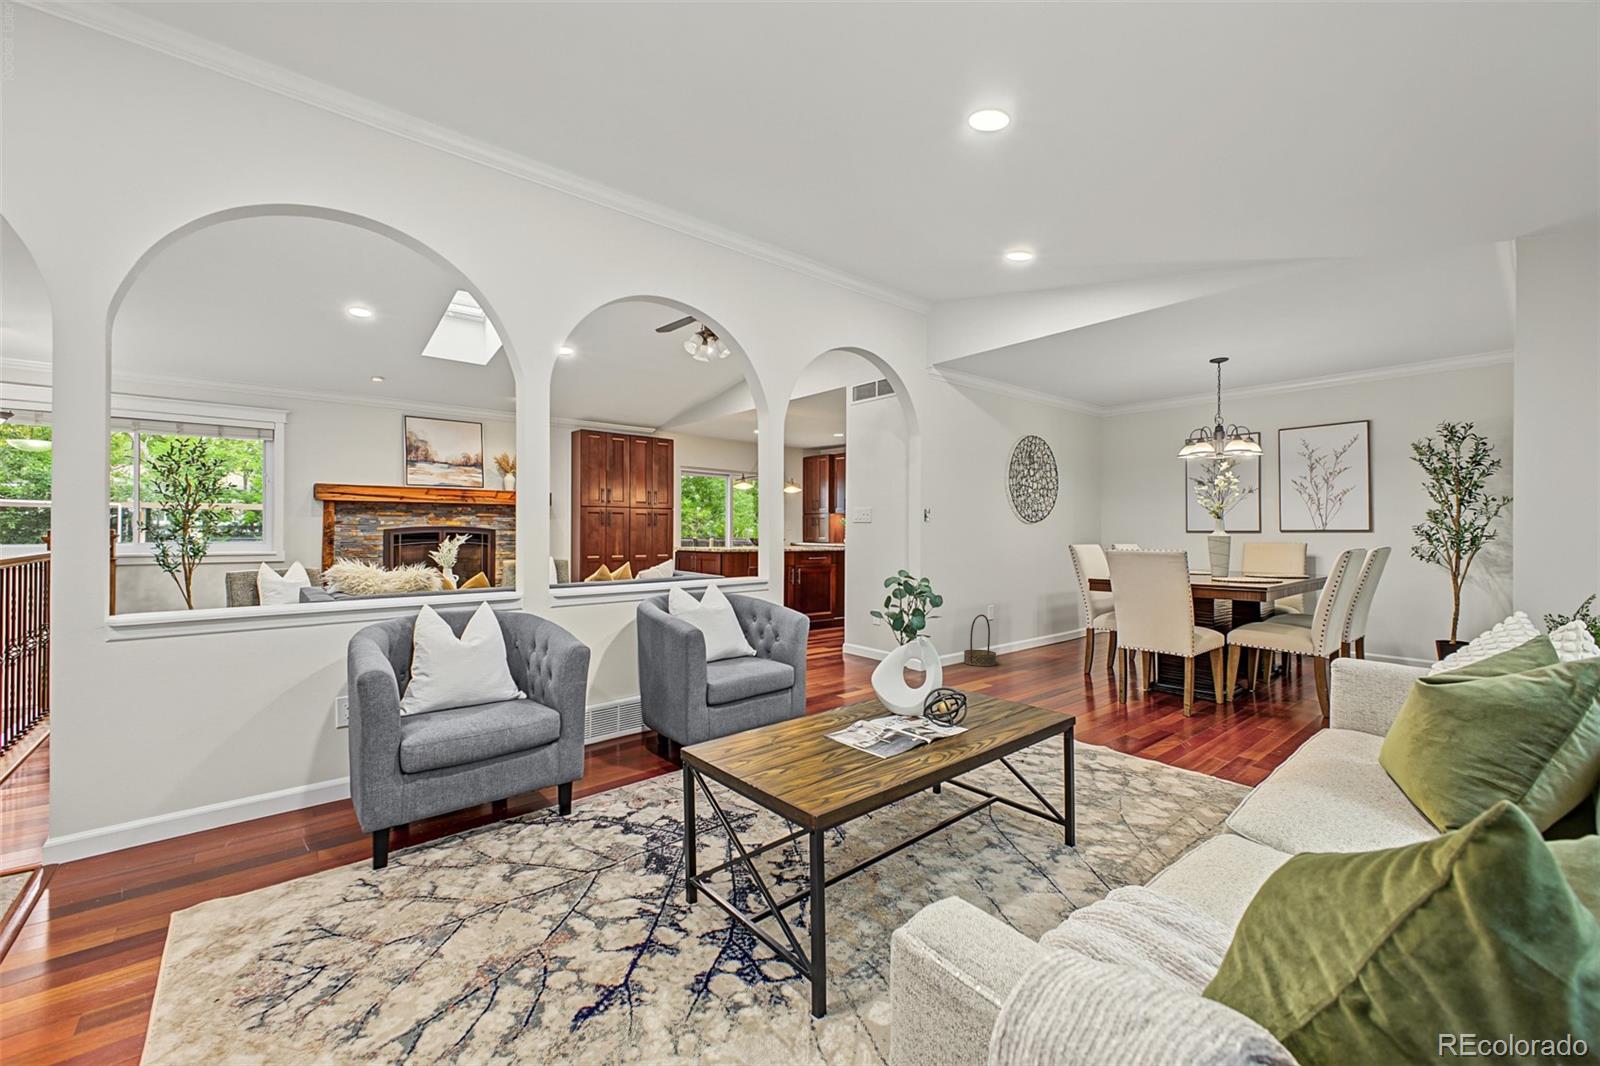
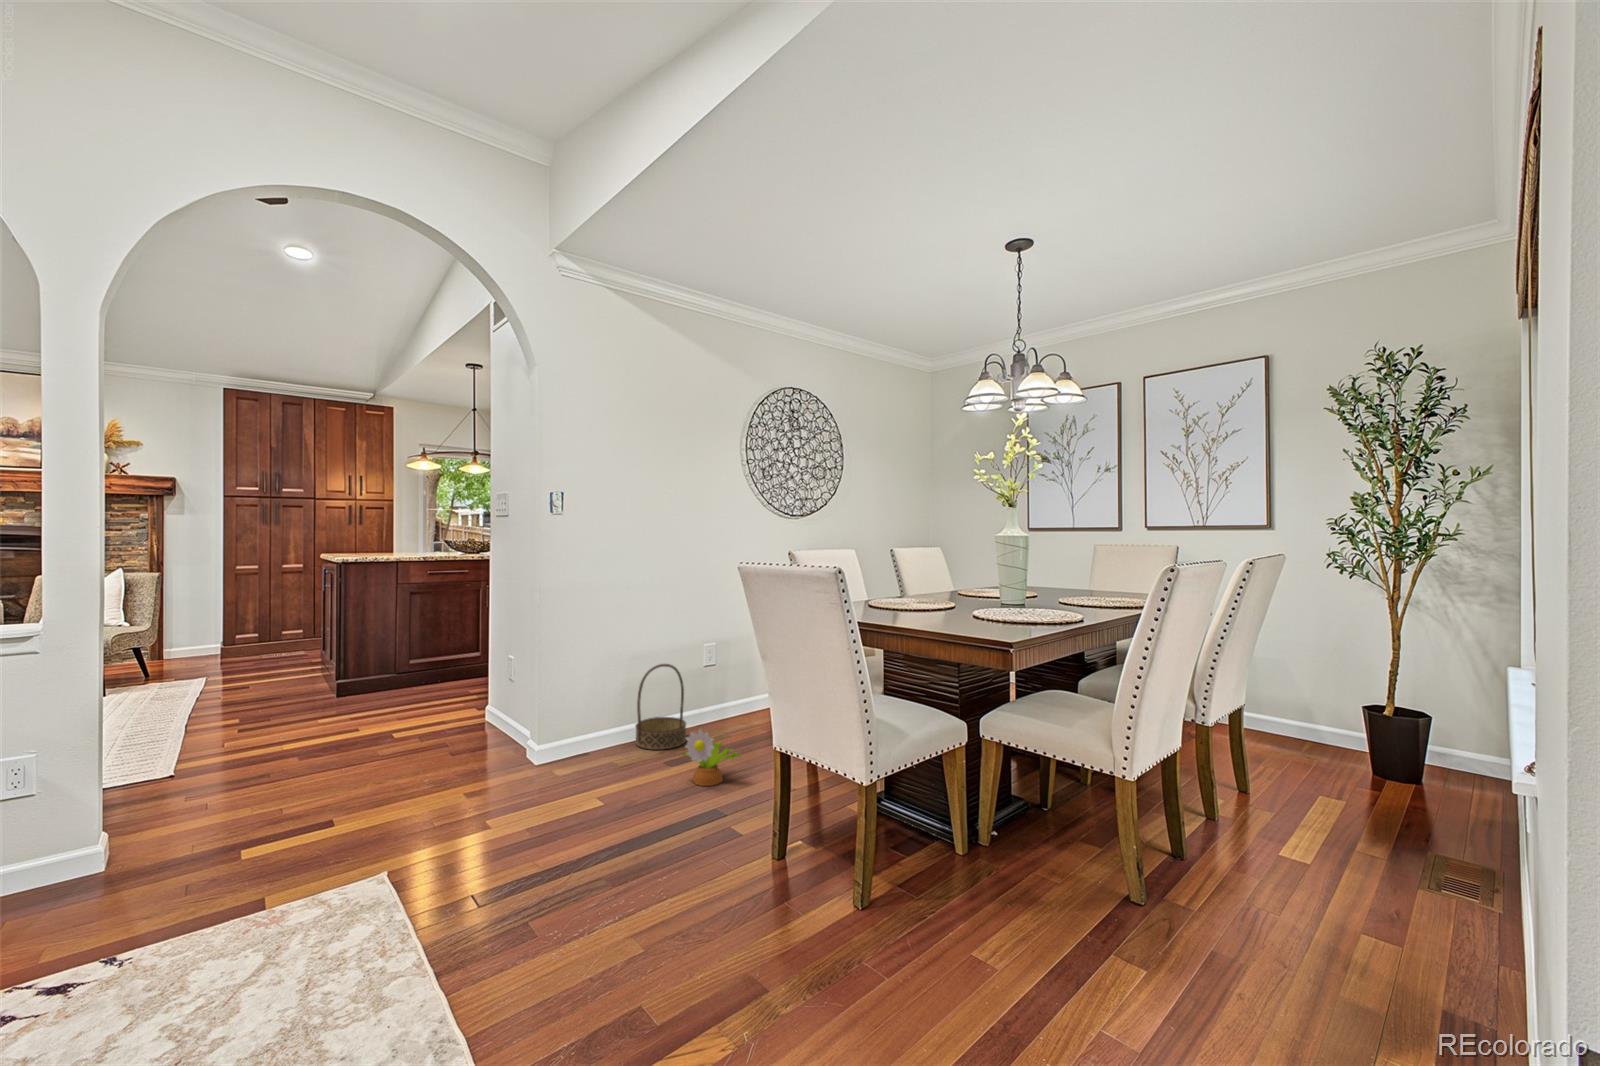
decorative plant: none [1020,646,1058,679] -> present [683,730,741,786]

